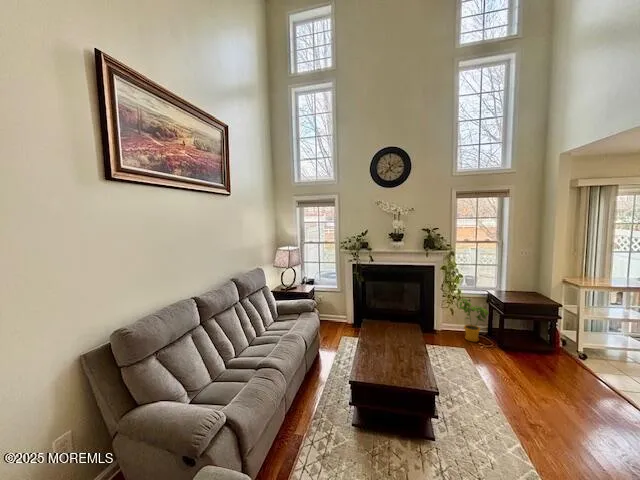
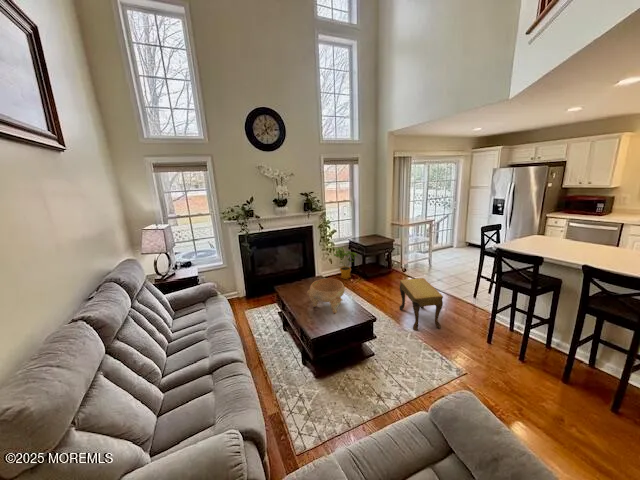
decorative bowl: none [373,323,414,365] -> present [307,278,345,313]
footstool: none [524,362,586,462] -> present [399,278,443,331]

